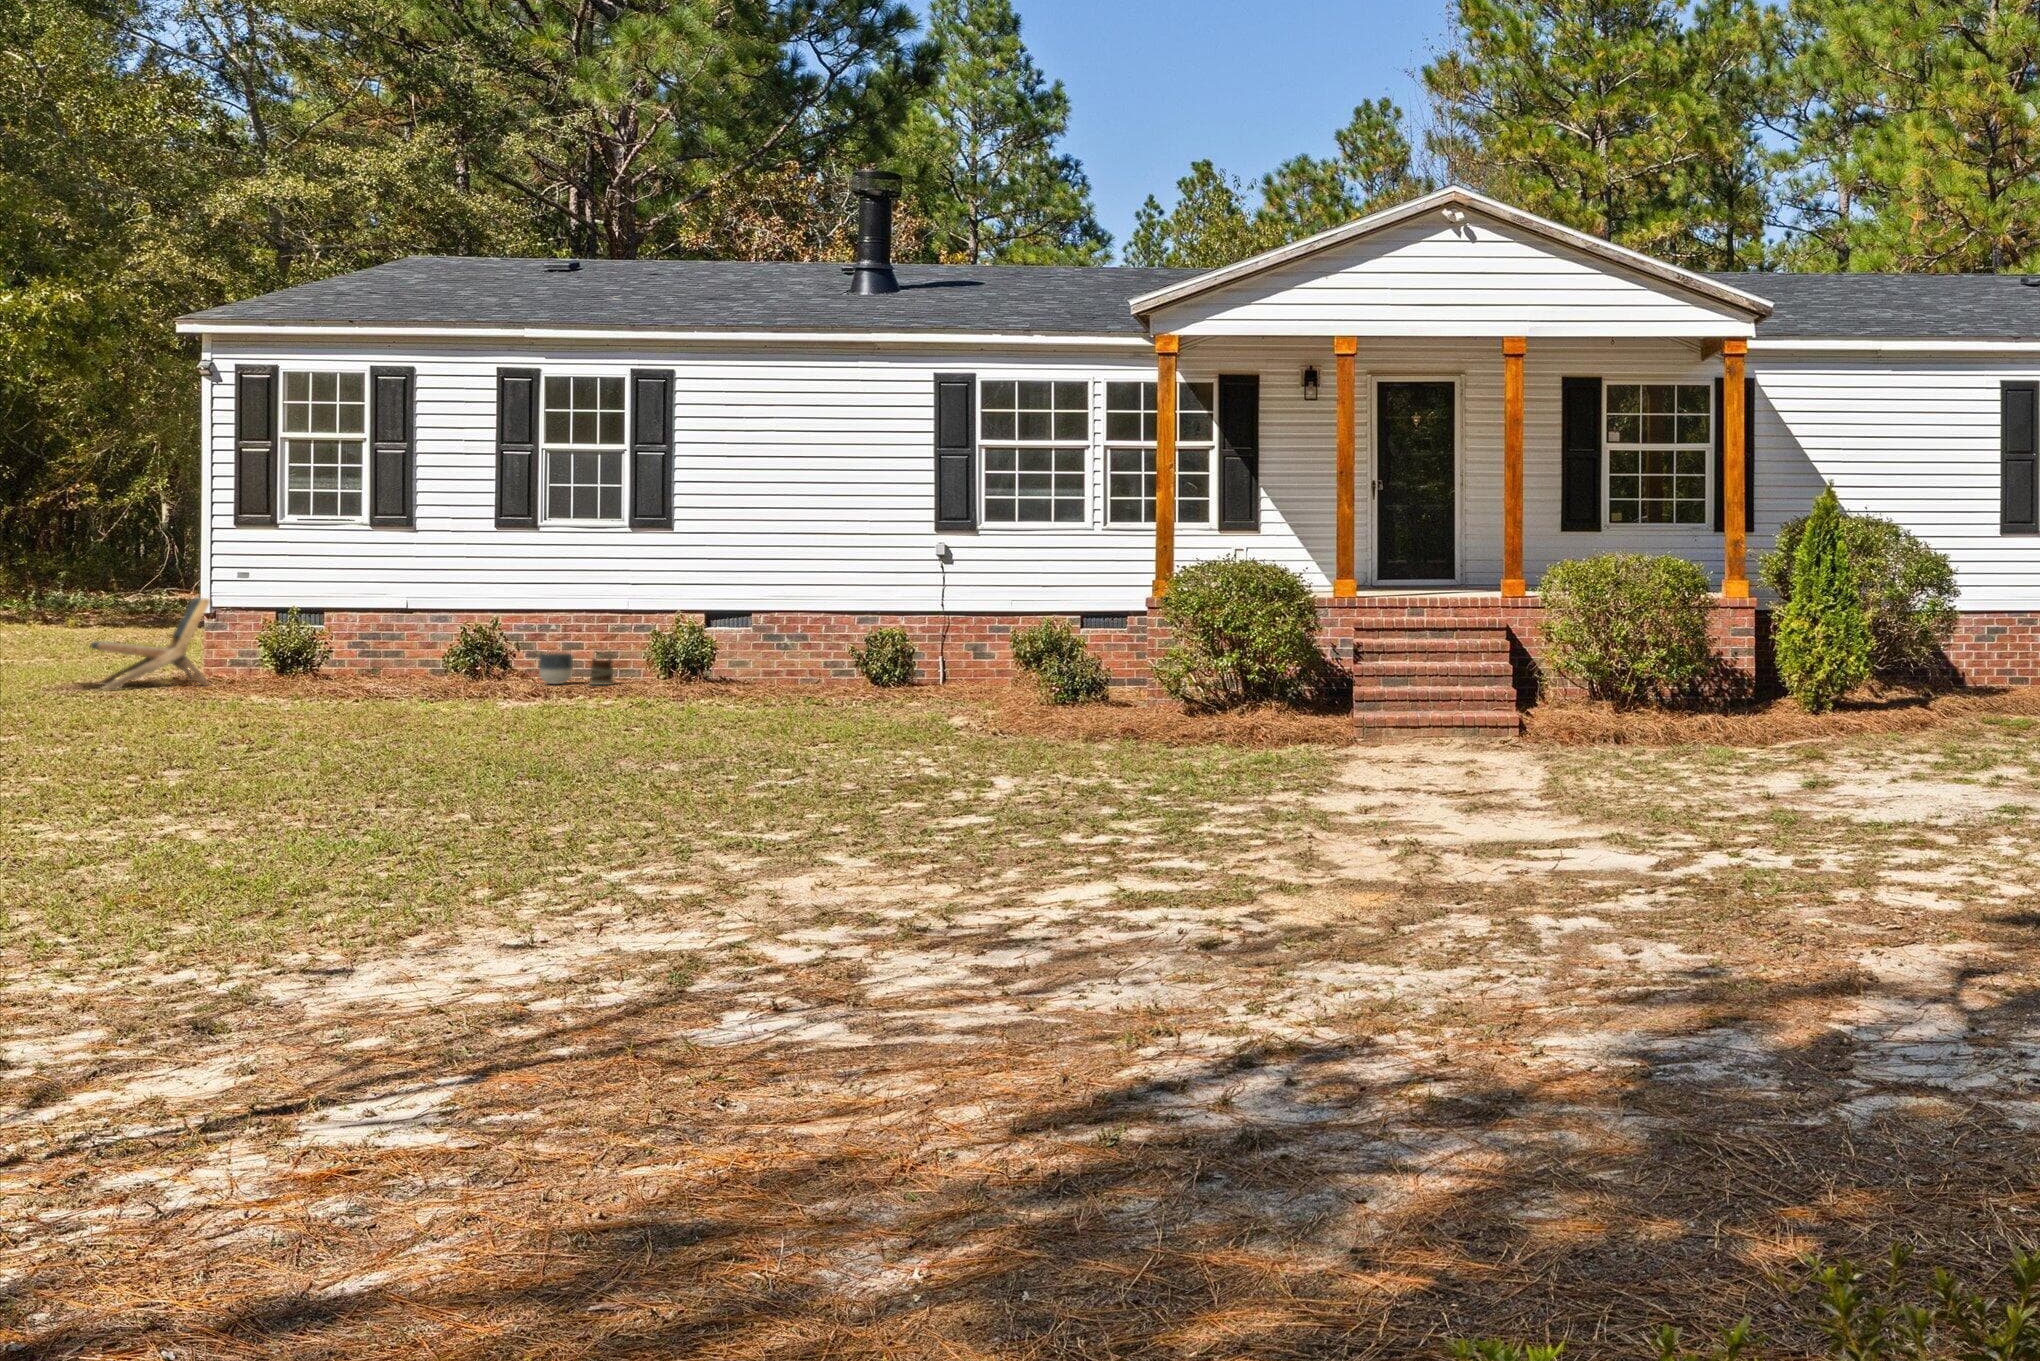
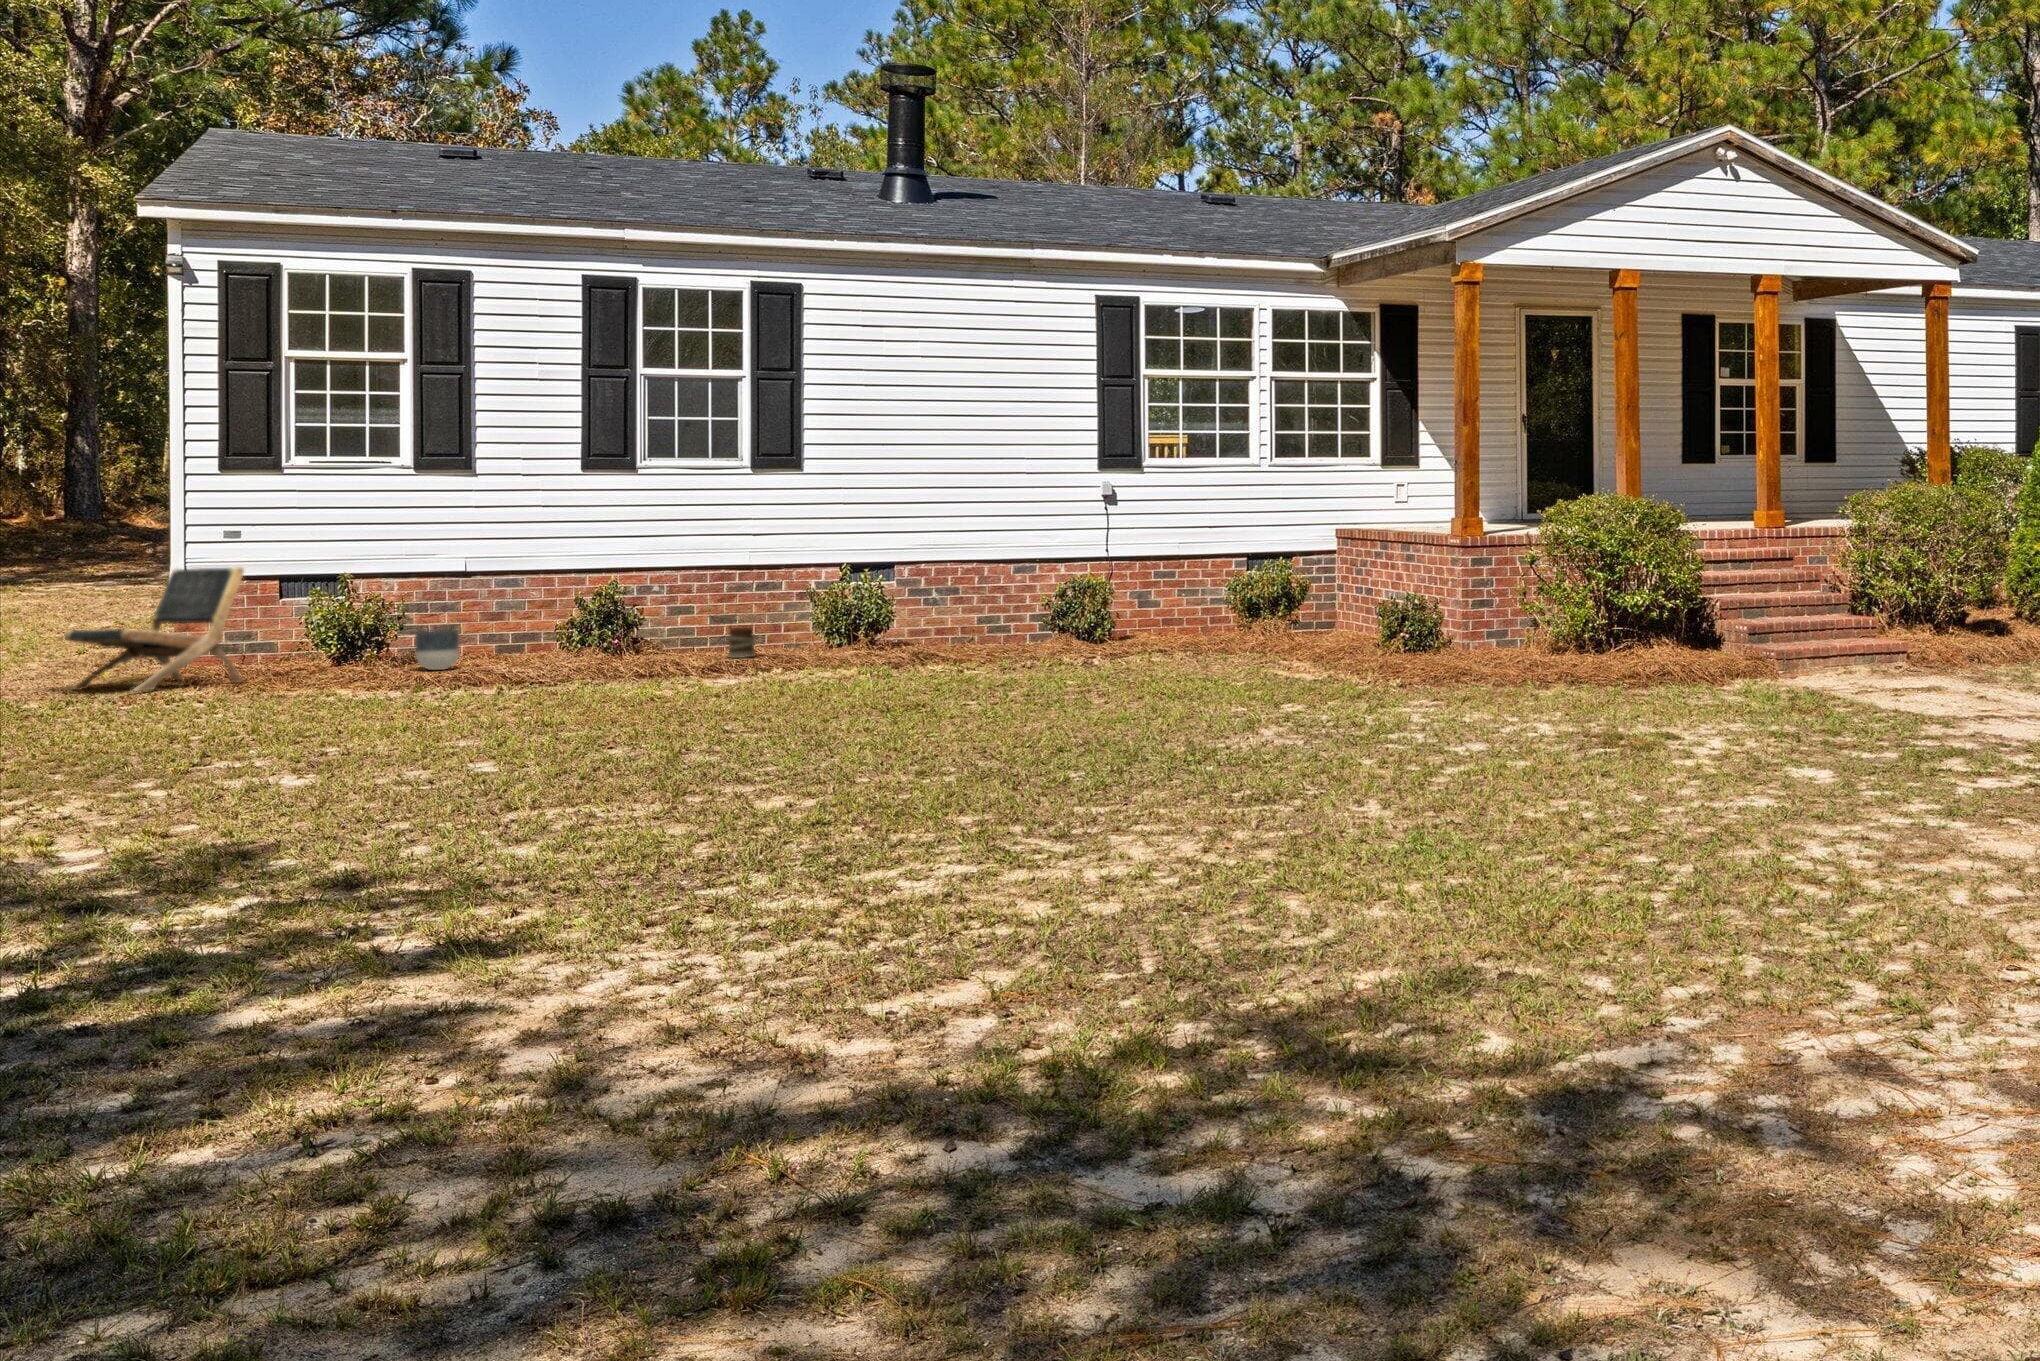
planter: present [539,653,573,684] -> present [415,630,459,670]

